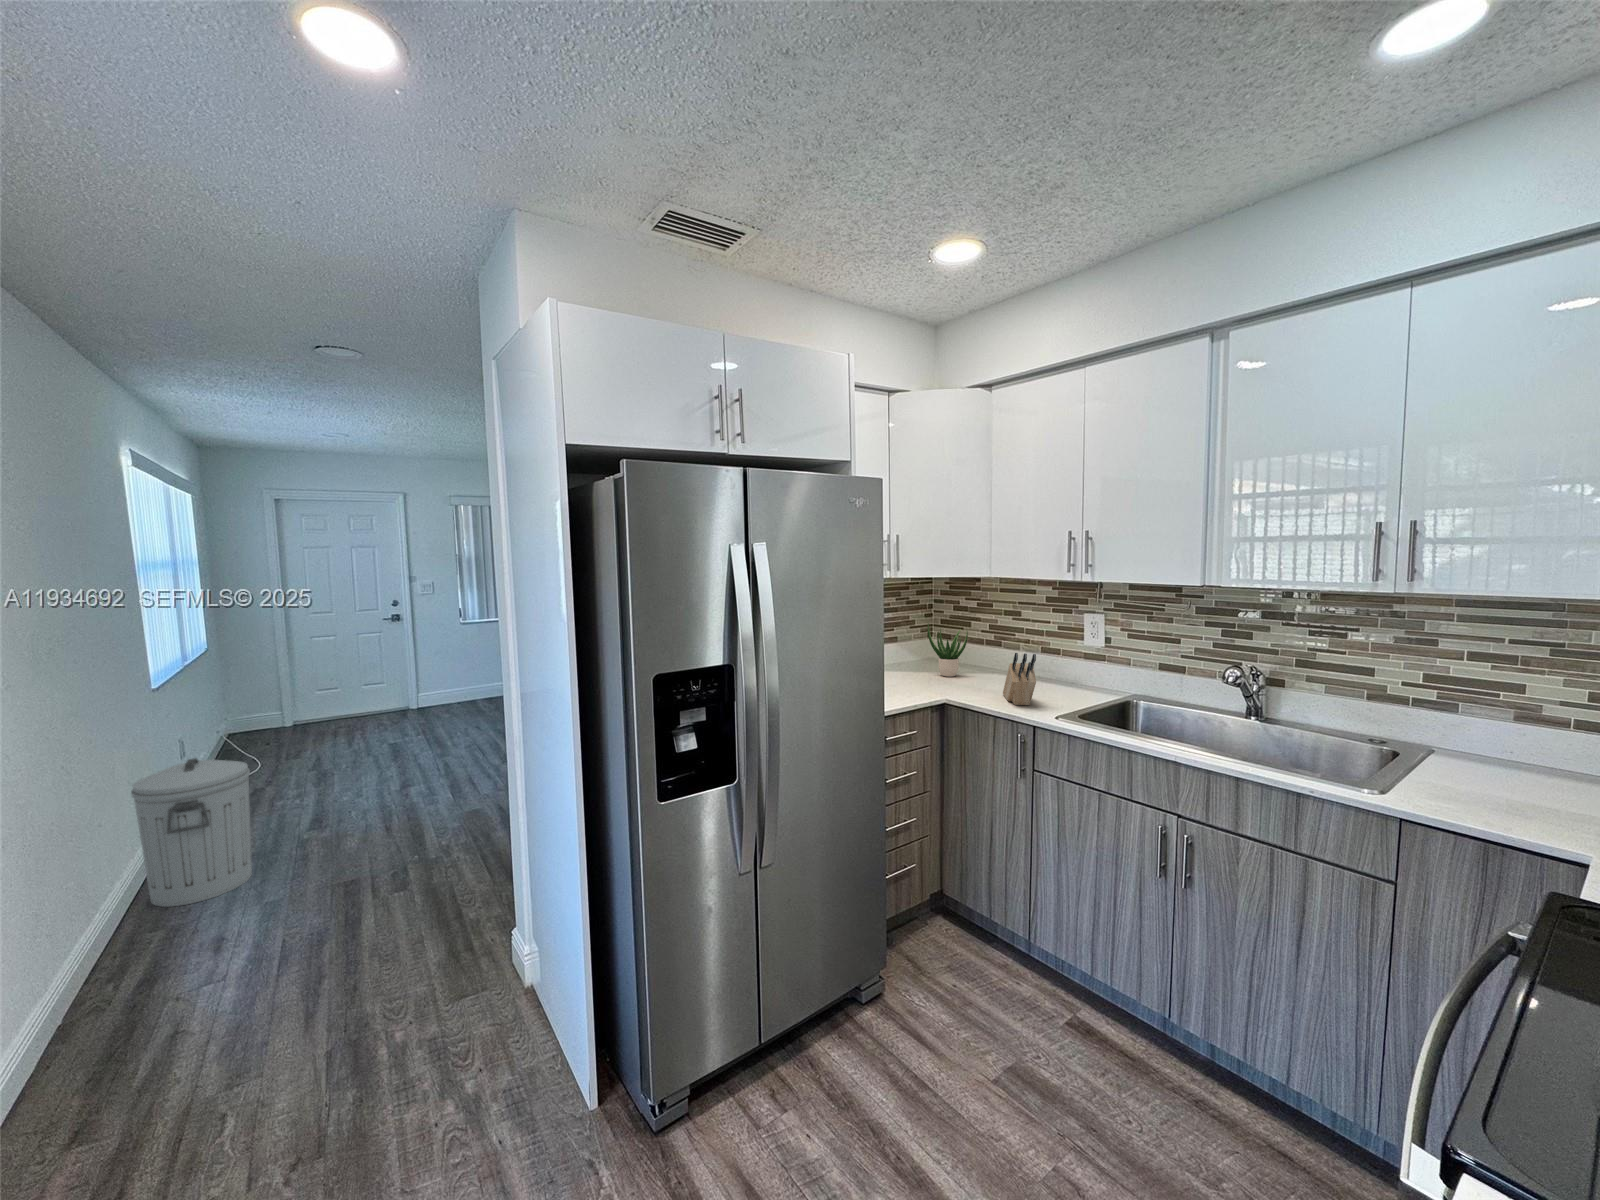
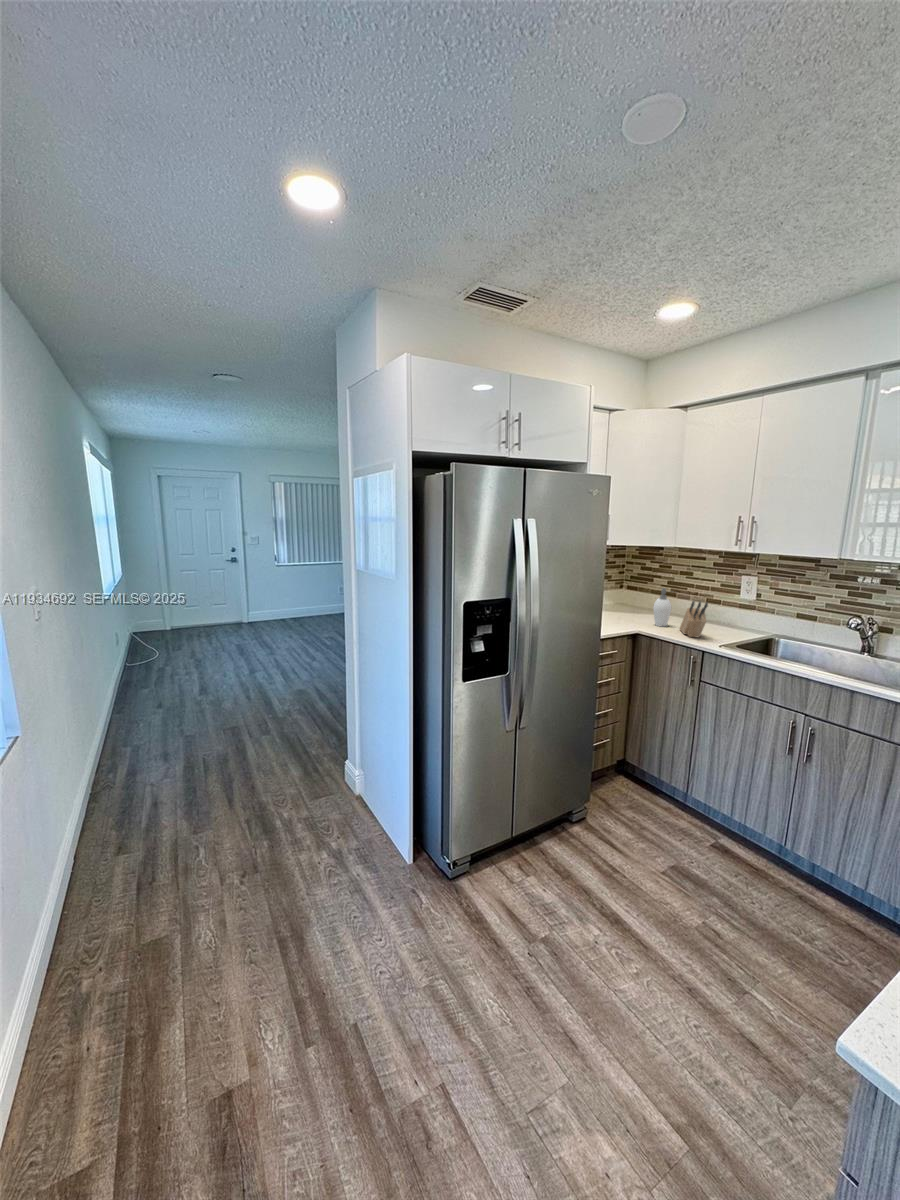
potted plant: present [928,624,968,677] -> none [624,576,654,616]
soap dispenser: none [966,635,998,690] -> present [653,588,671,626]
trash can: present [131,758,252,907] -> none [103,644,170,735]

